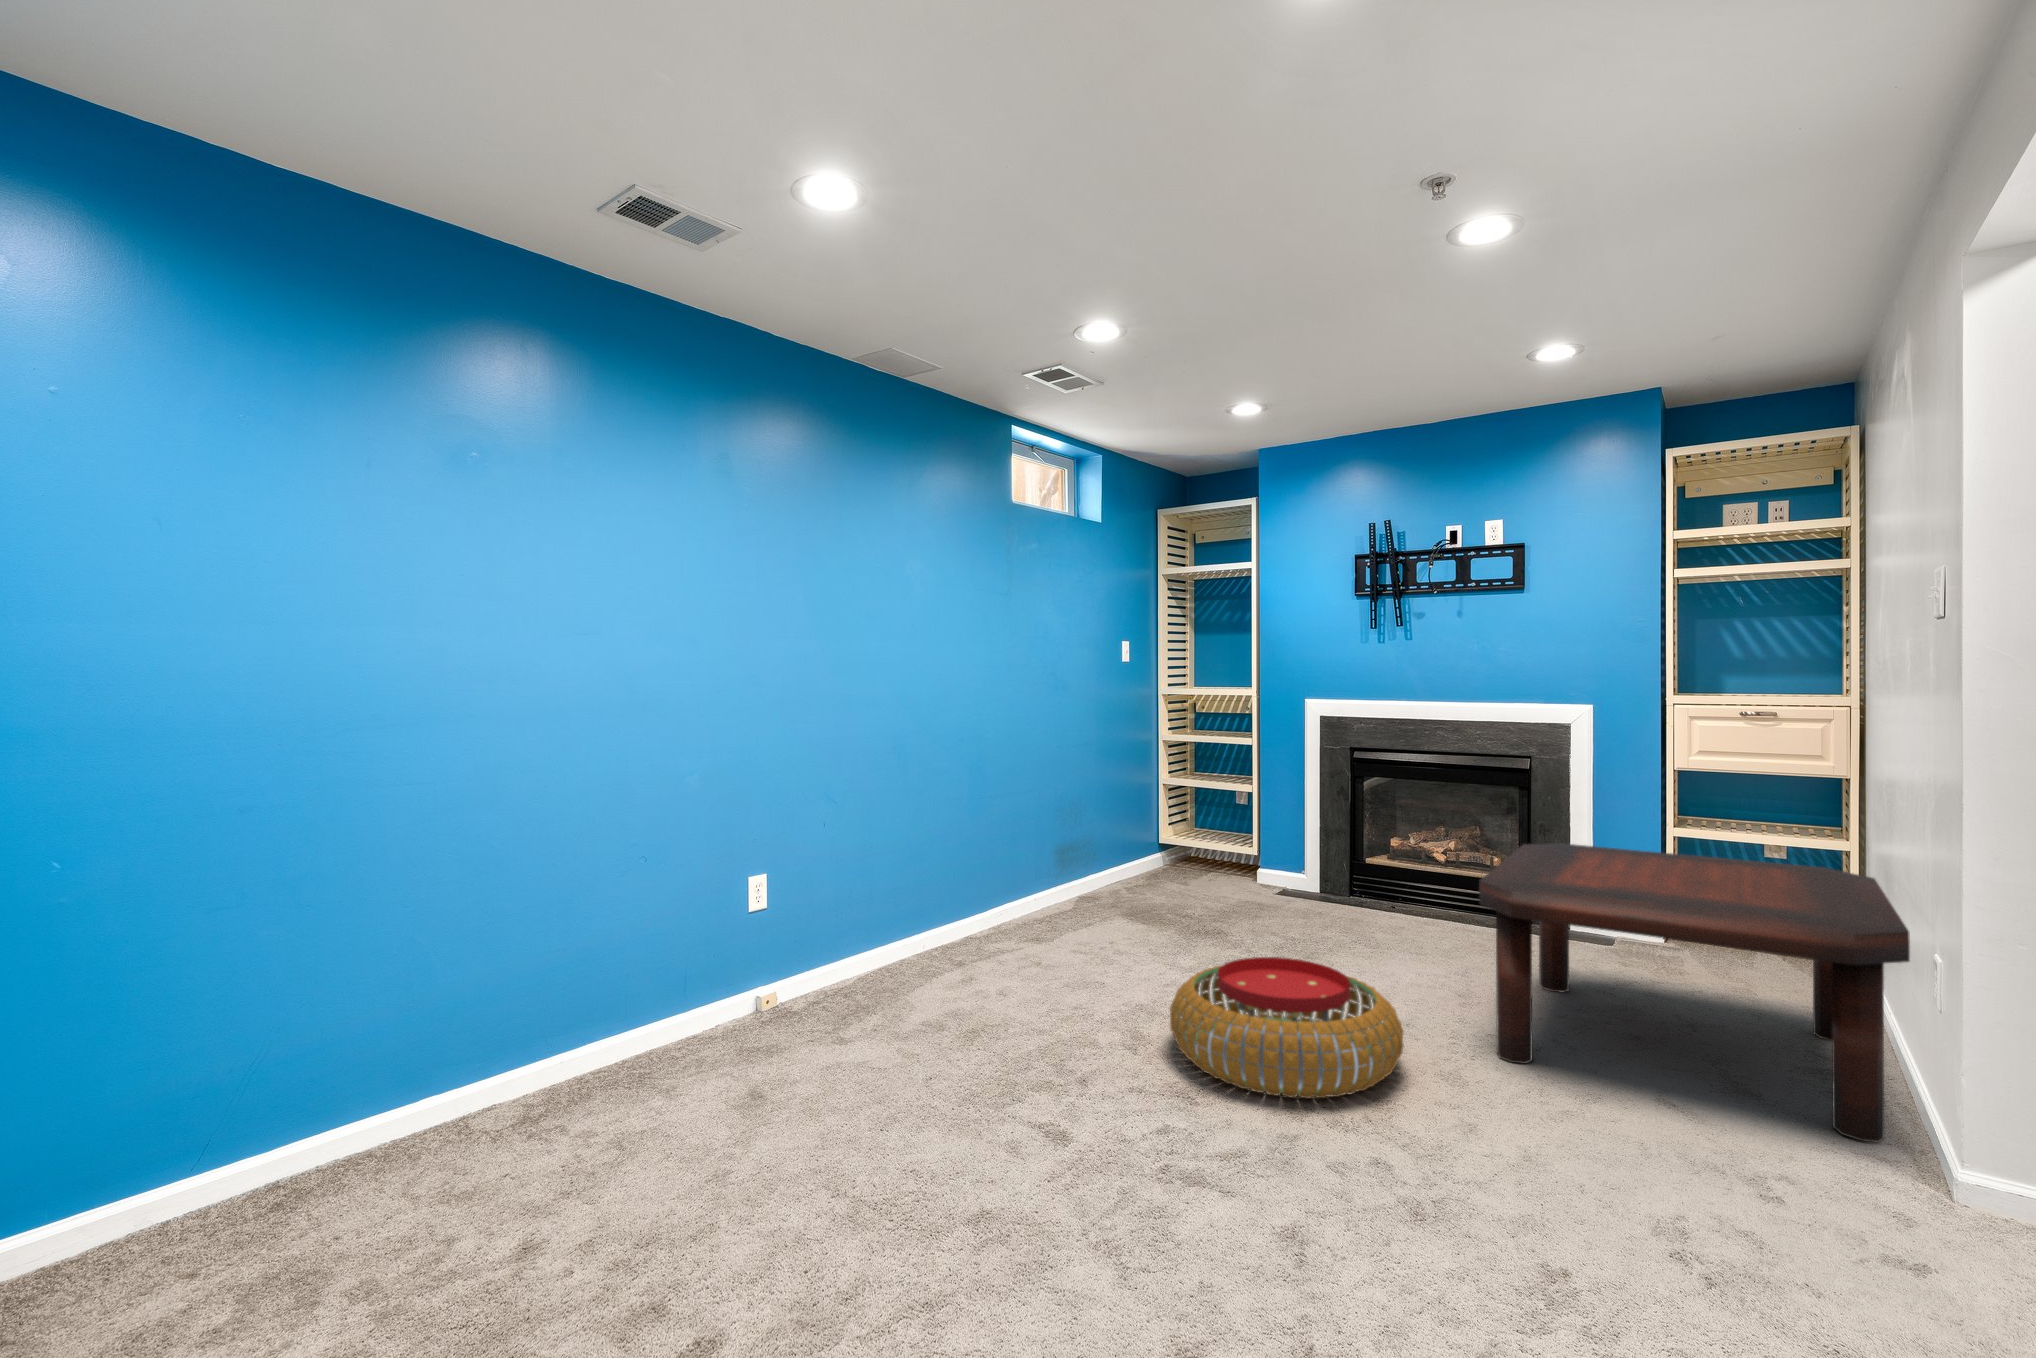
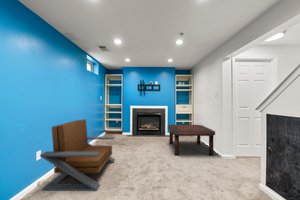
lounge chair: none [755,758,1096,1084] -> present [40,119,115,191]
pouf: present [1170,957,1403,1098] -> none [134,147,170,171]

